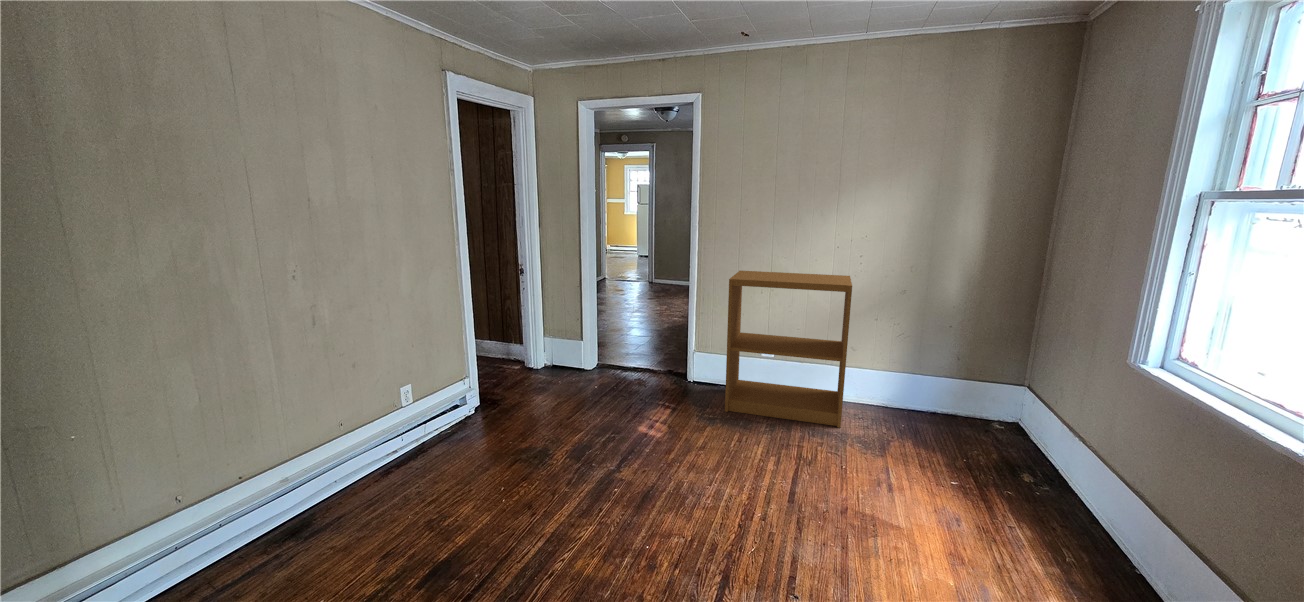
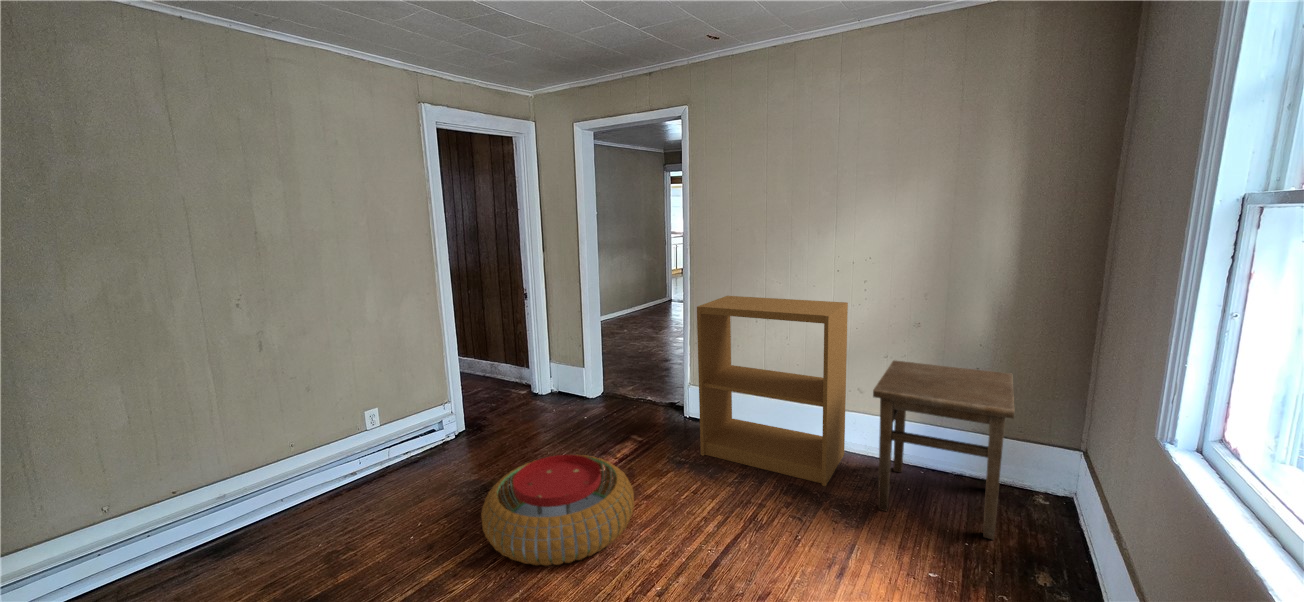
side table: none [883,323,1002,454] -> present [873,360,1014,539]
pouf: none [572,414,710,510] -> present [481,454,634,566]

